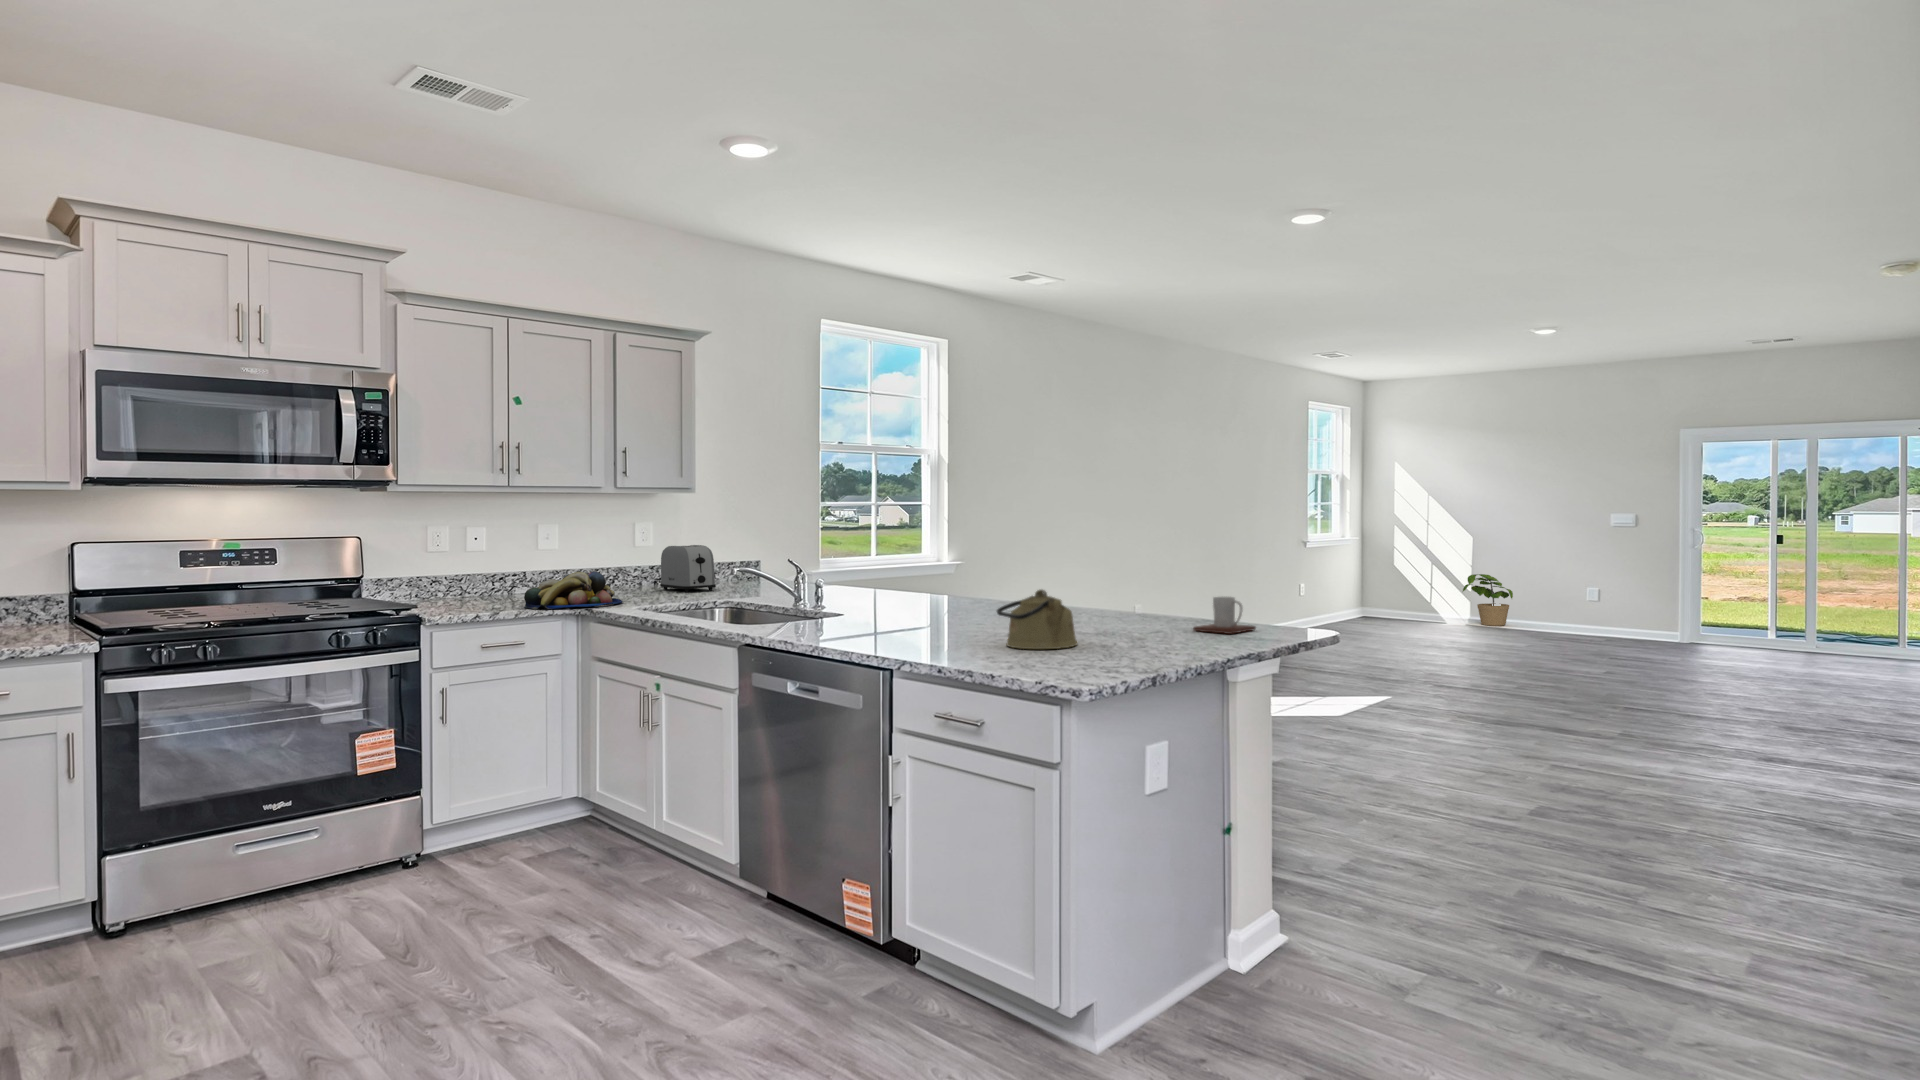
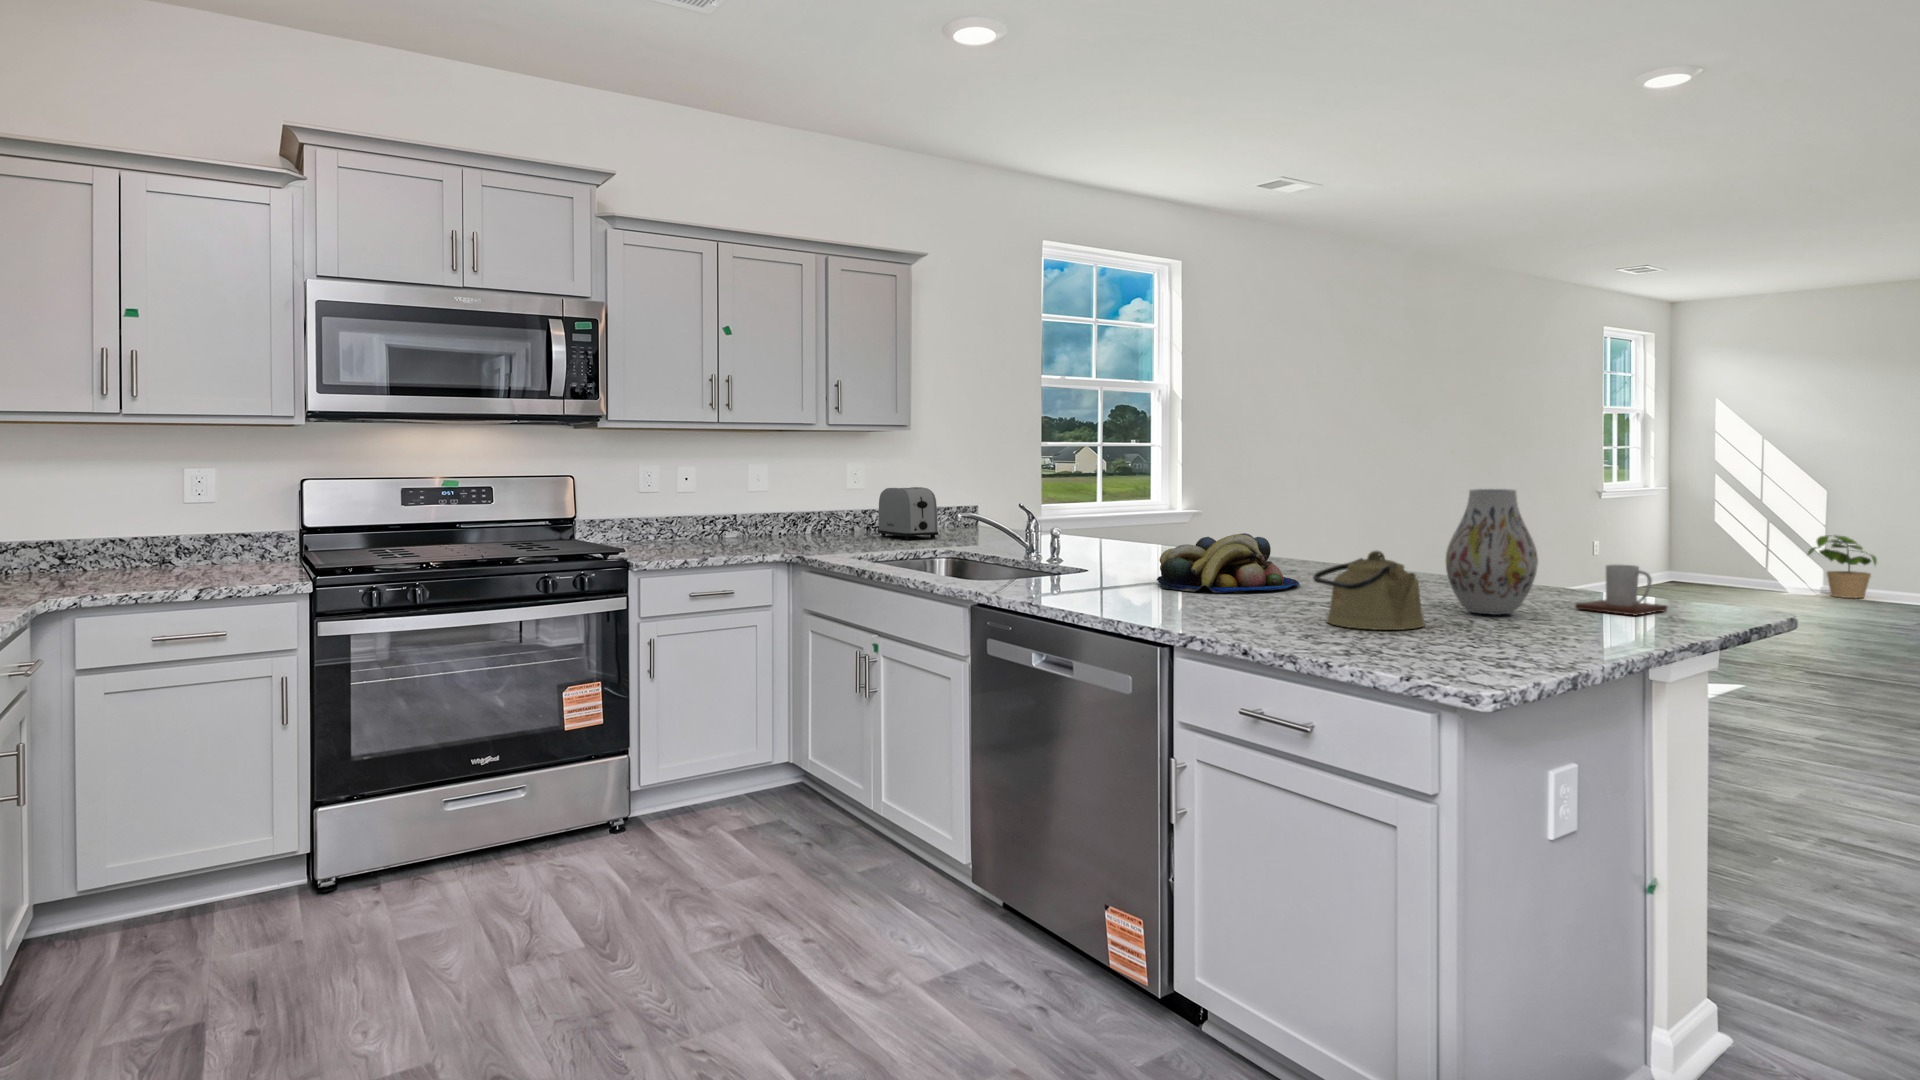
vase: none [1098,542,1161,636] -> present [1446,489,1538,615]
fruit bowl: present [524,571,622,609] -> present [1157,533,1299,593]

